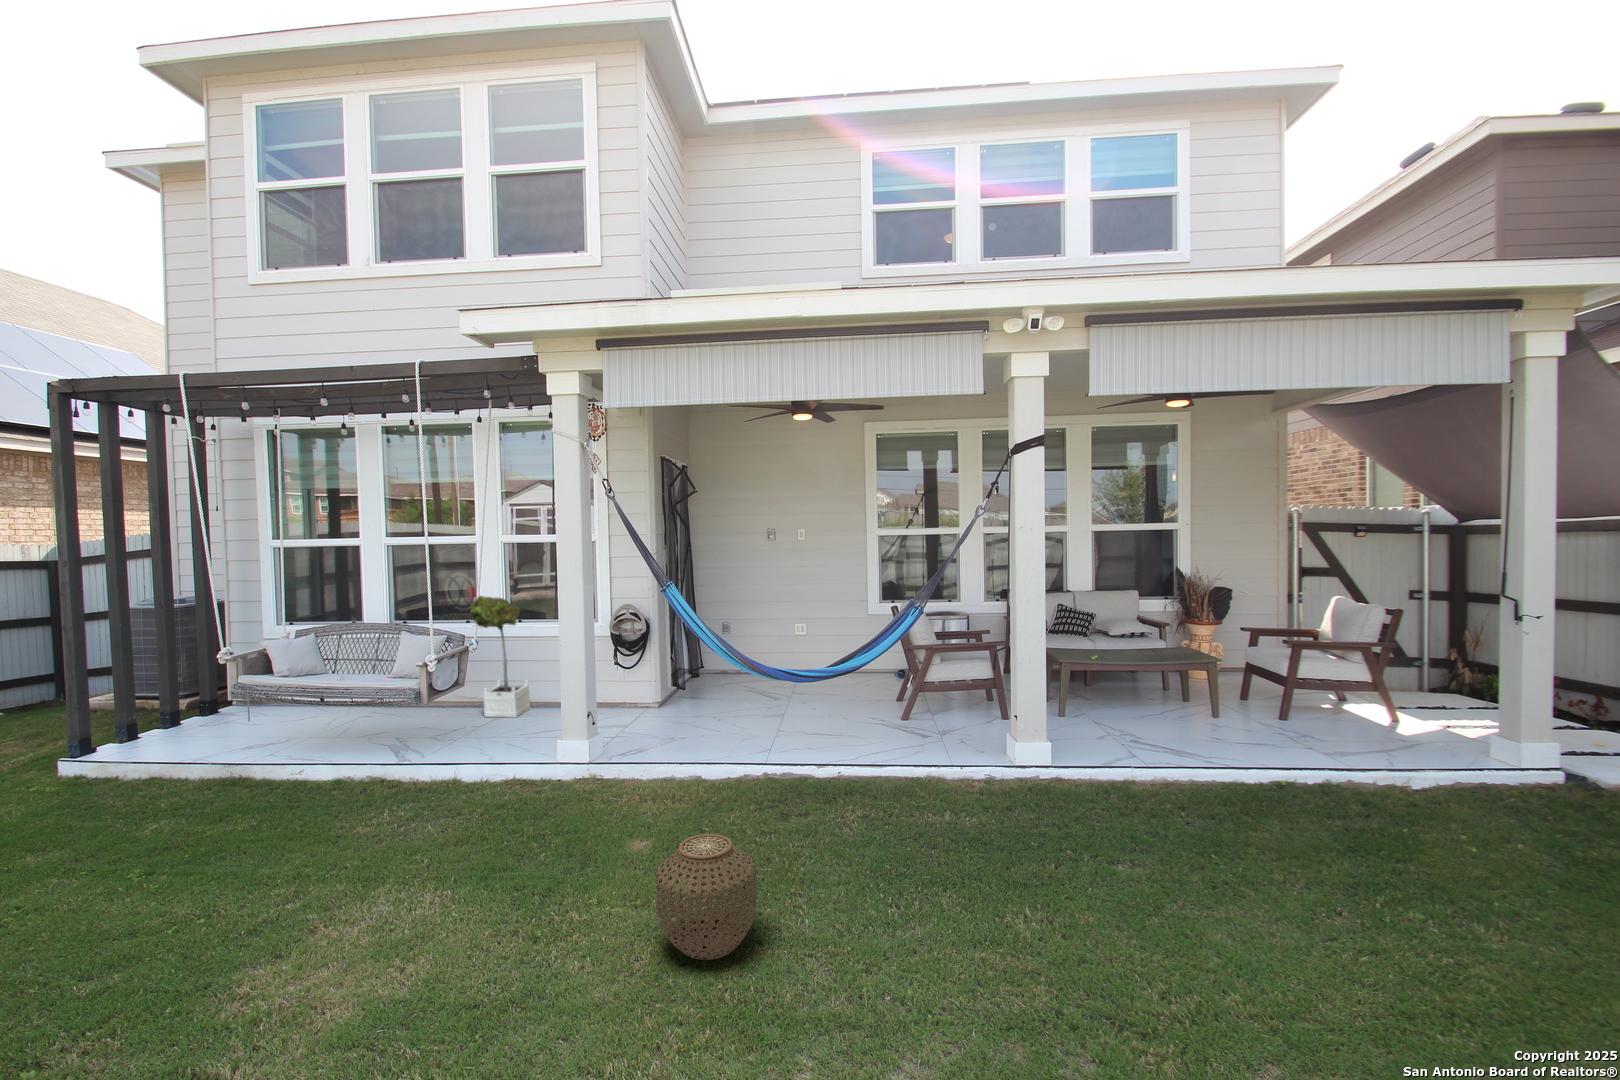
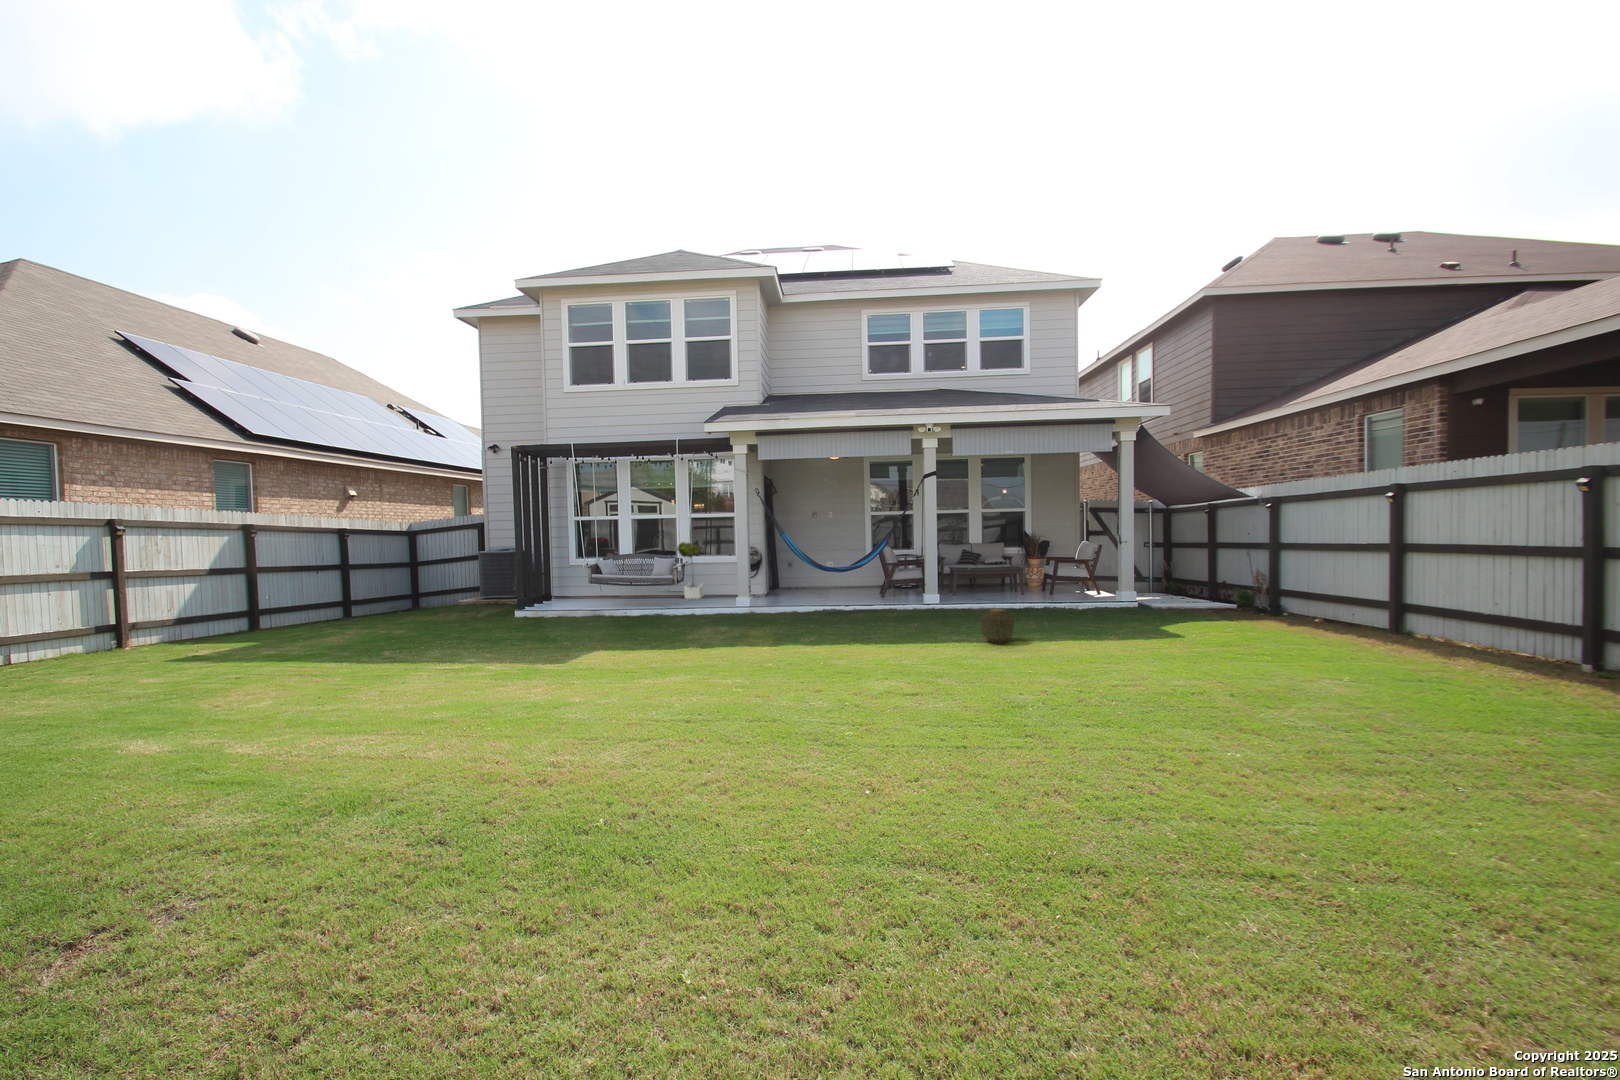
woven basket: present [656,834,757,960] -> present [981,608,1014,644]

